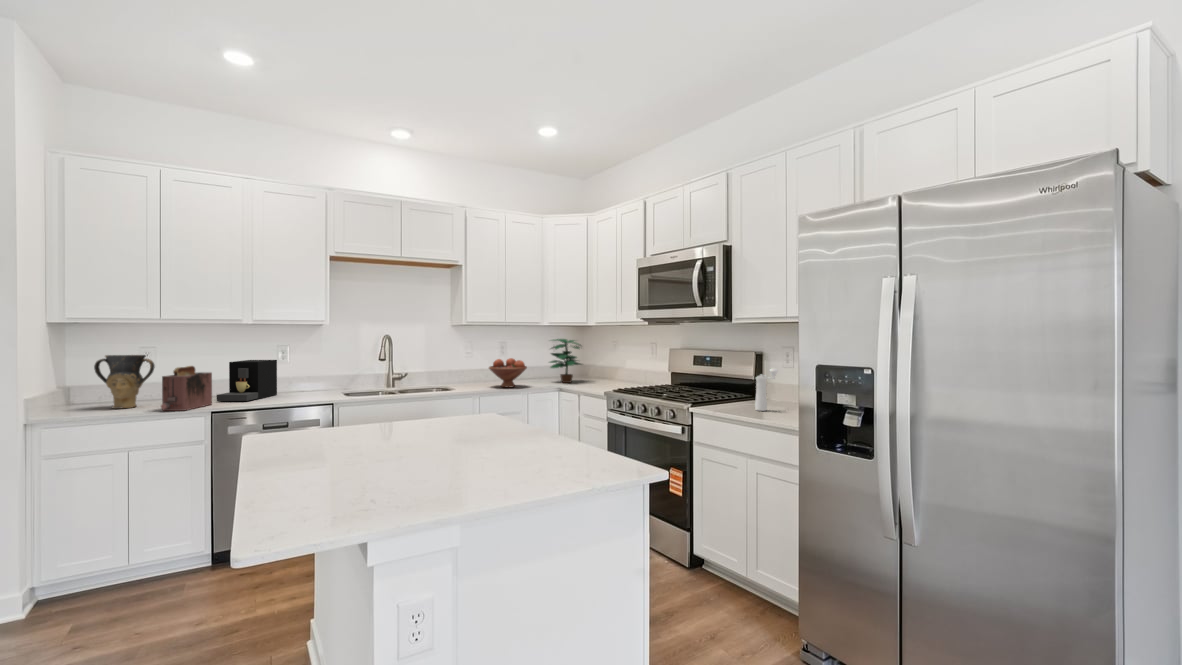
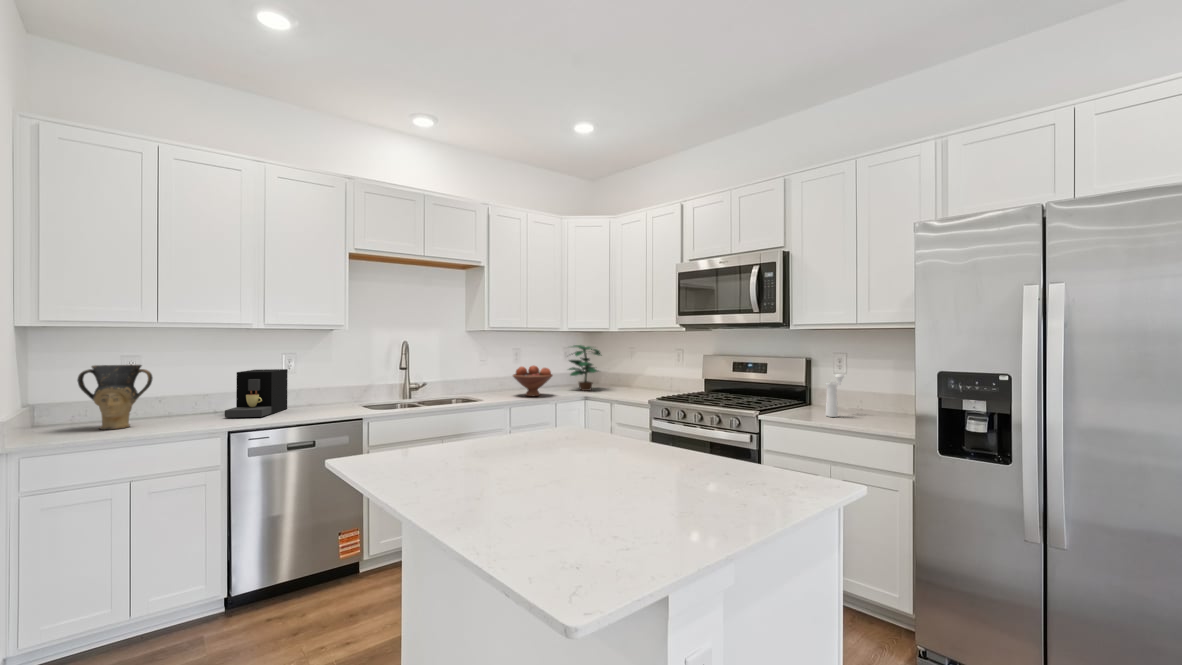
toaster: present [161,366,212,411] -> none [168,377,223,431]

